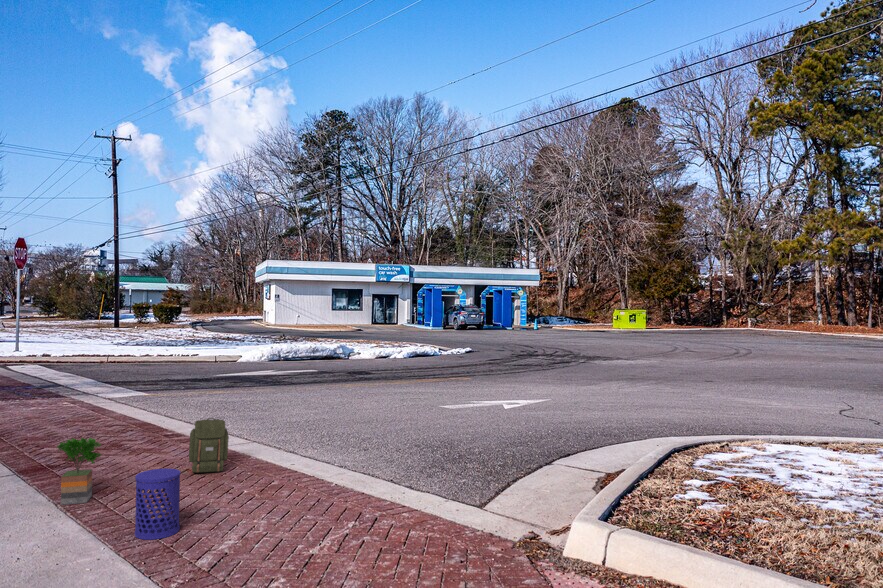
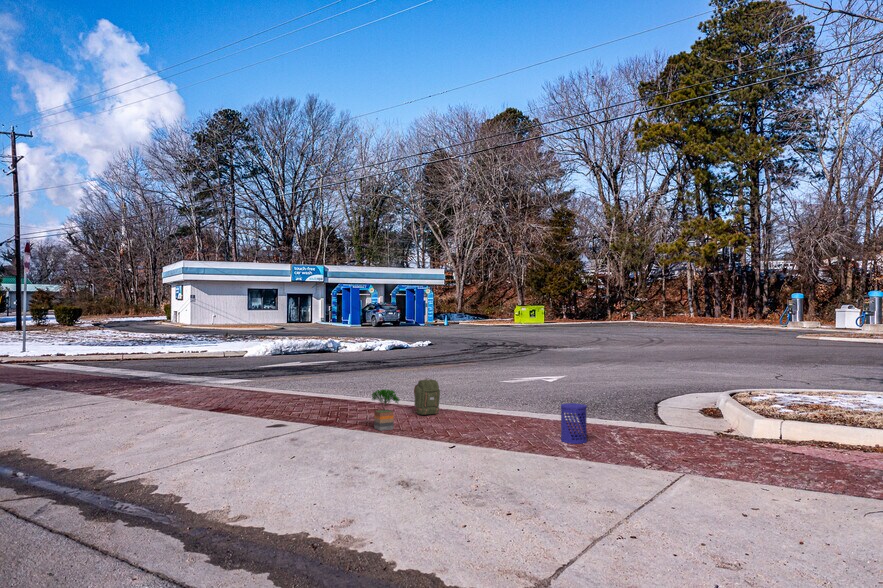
waste bin: present [135,468,181,540] -> present [561,403,587,444]

